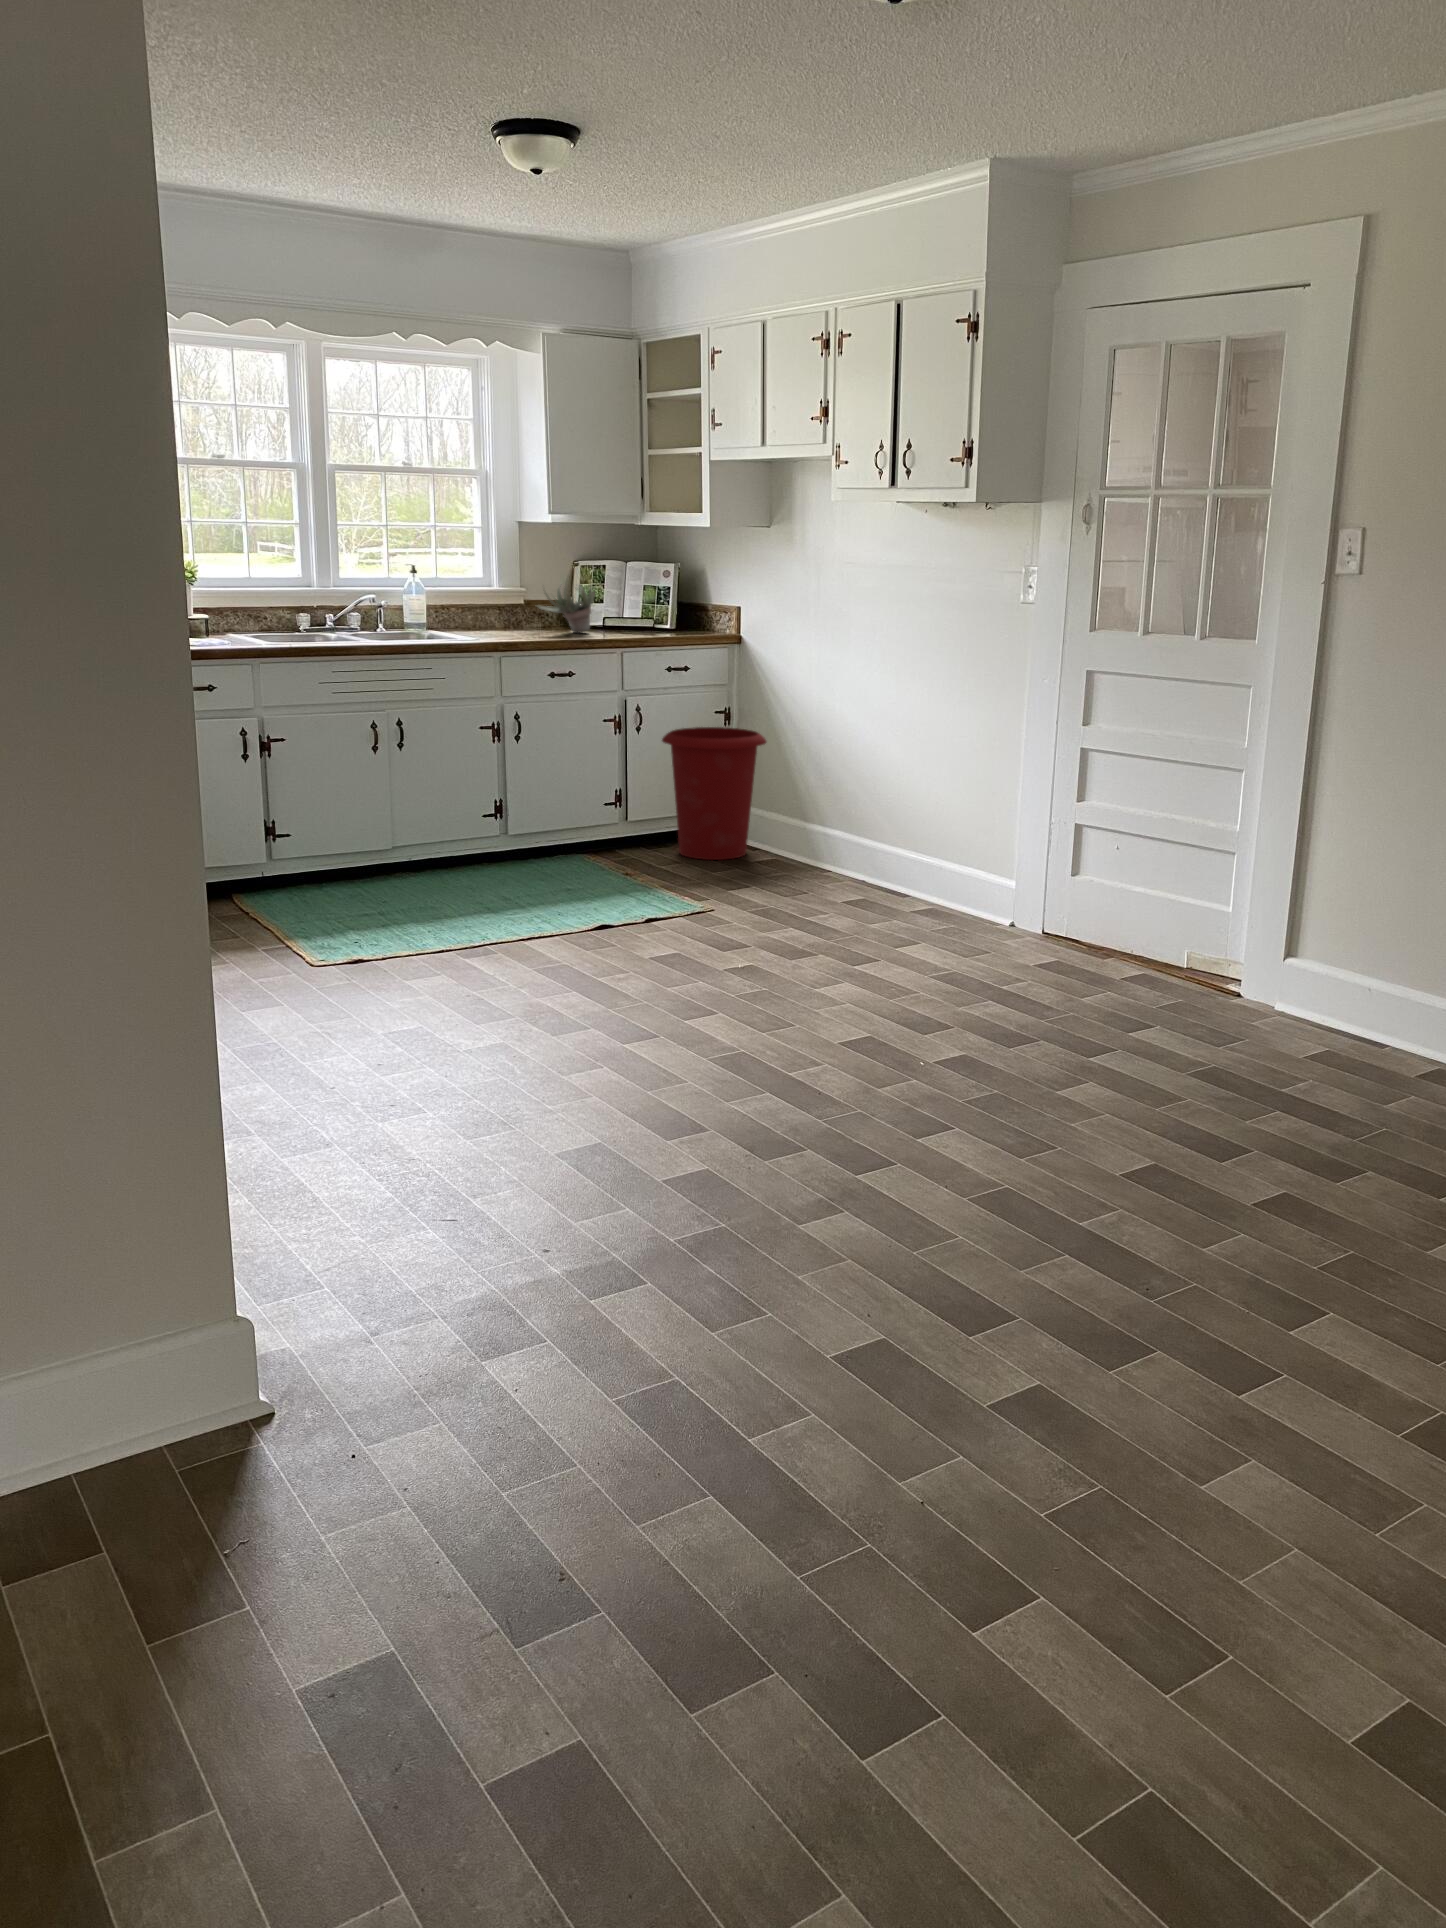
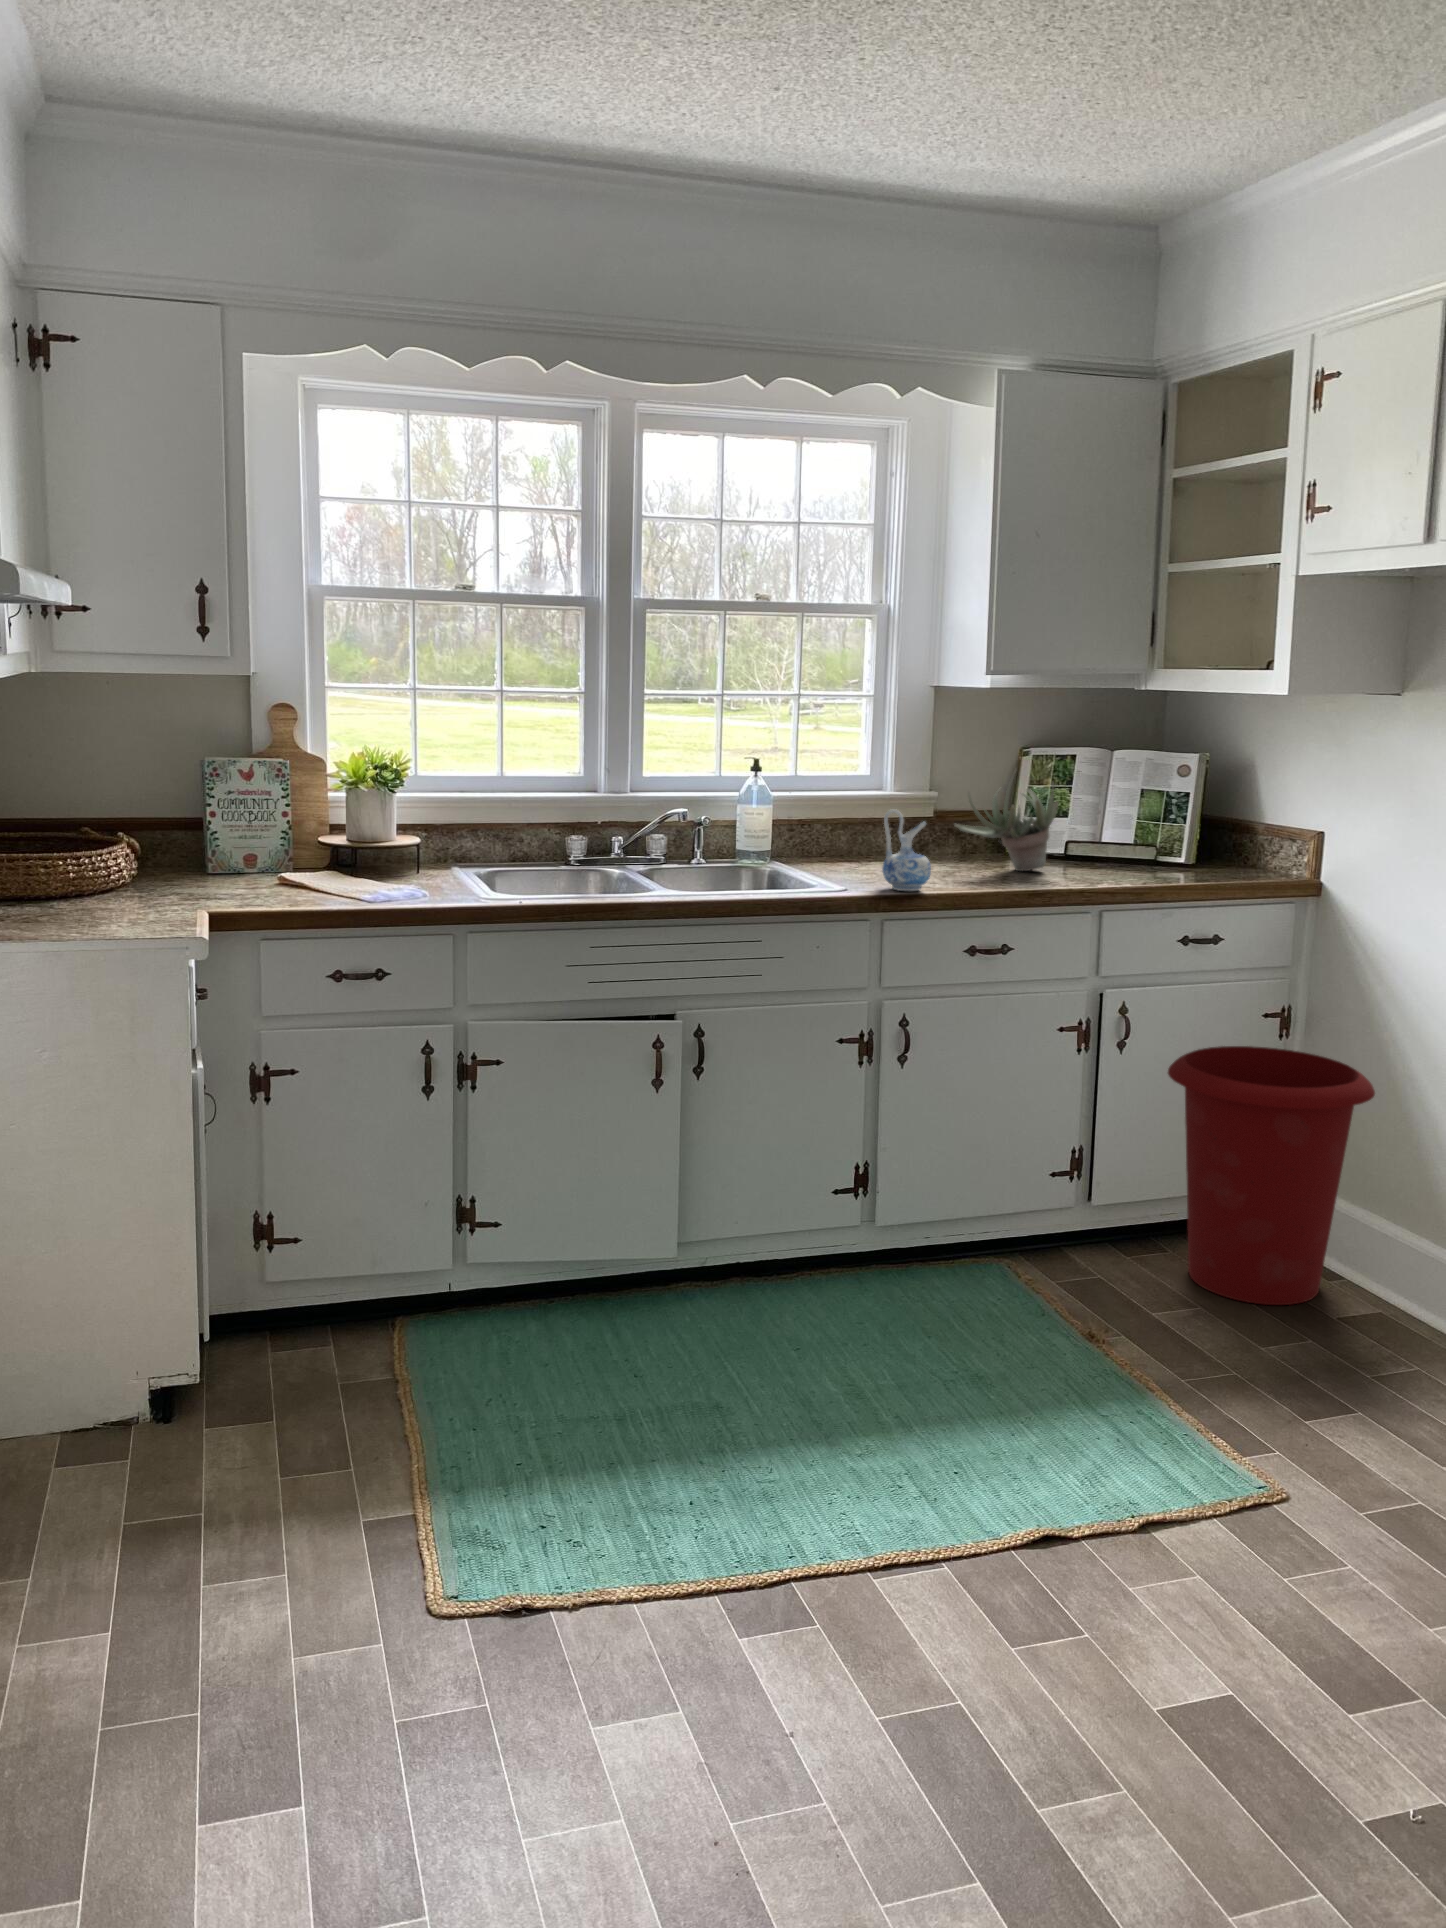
ceramic pitcher: none [496,594,524,641] -> present [882,809,931,891]

